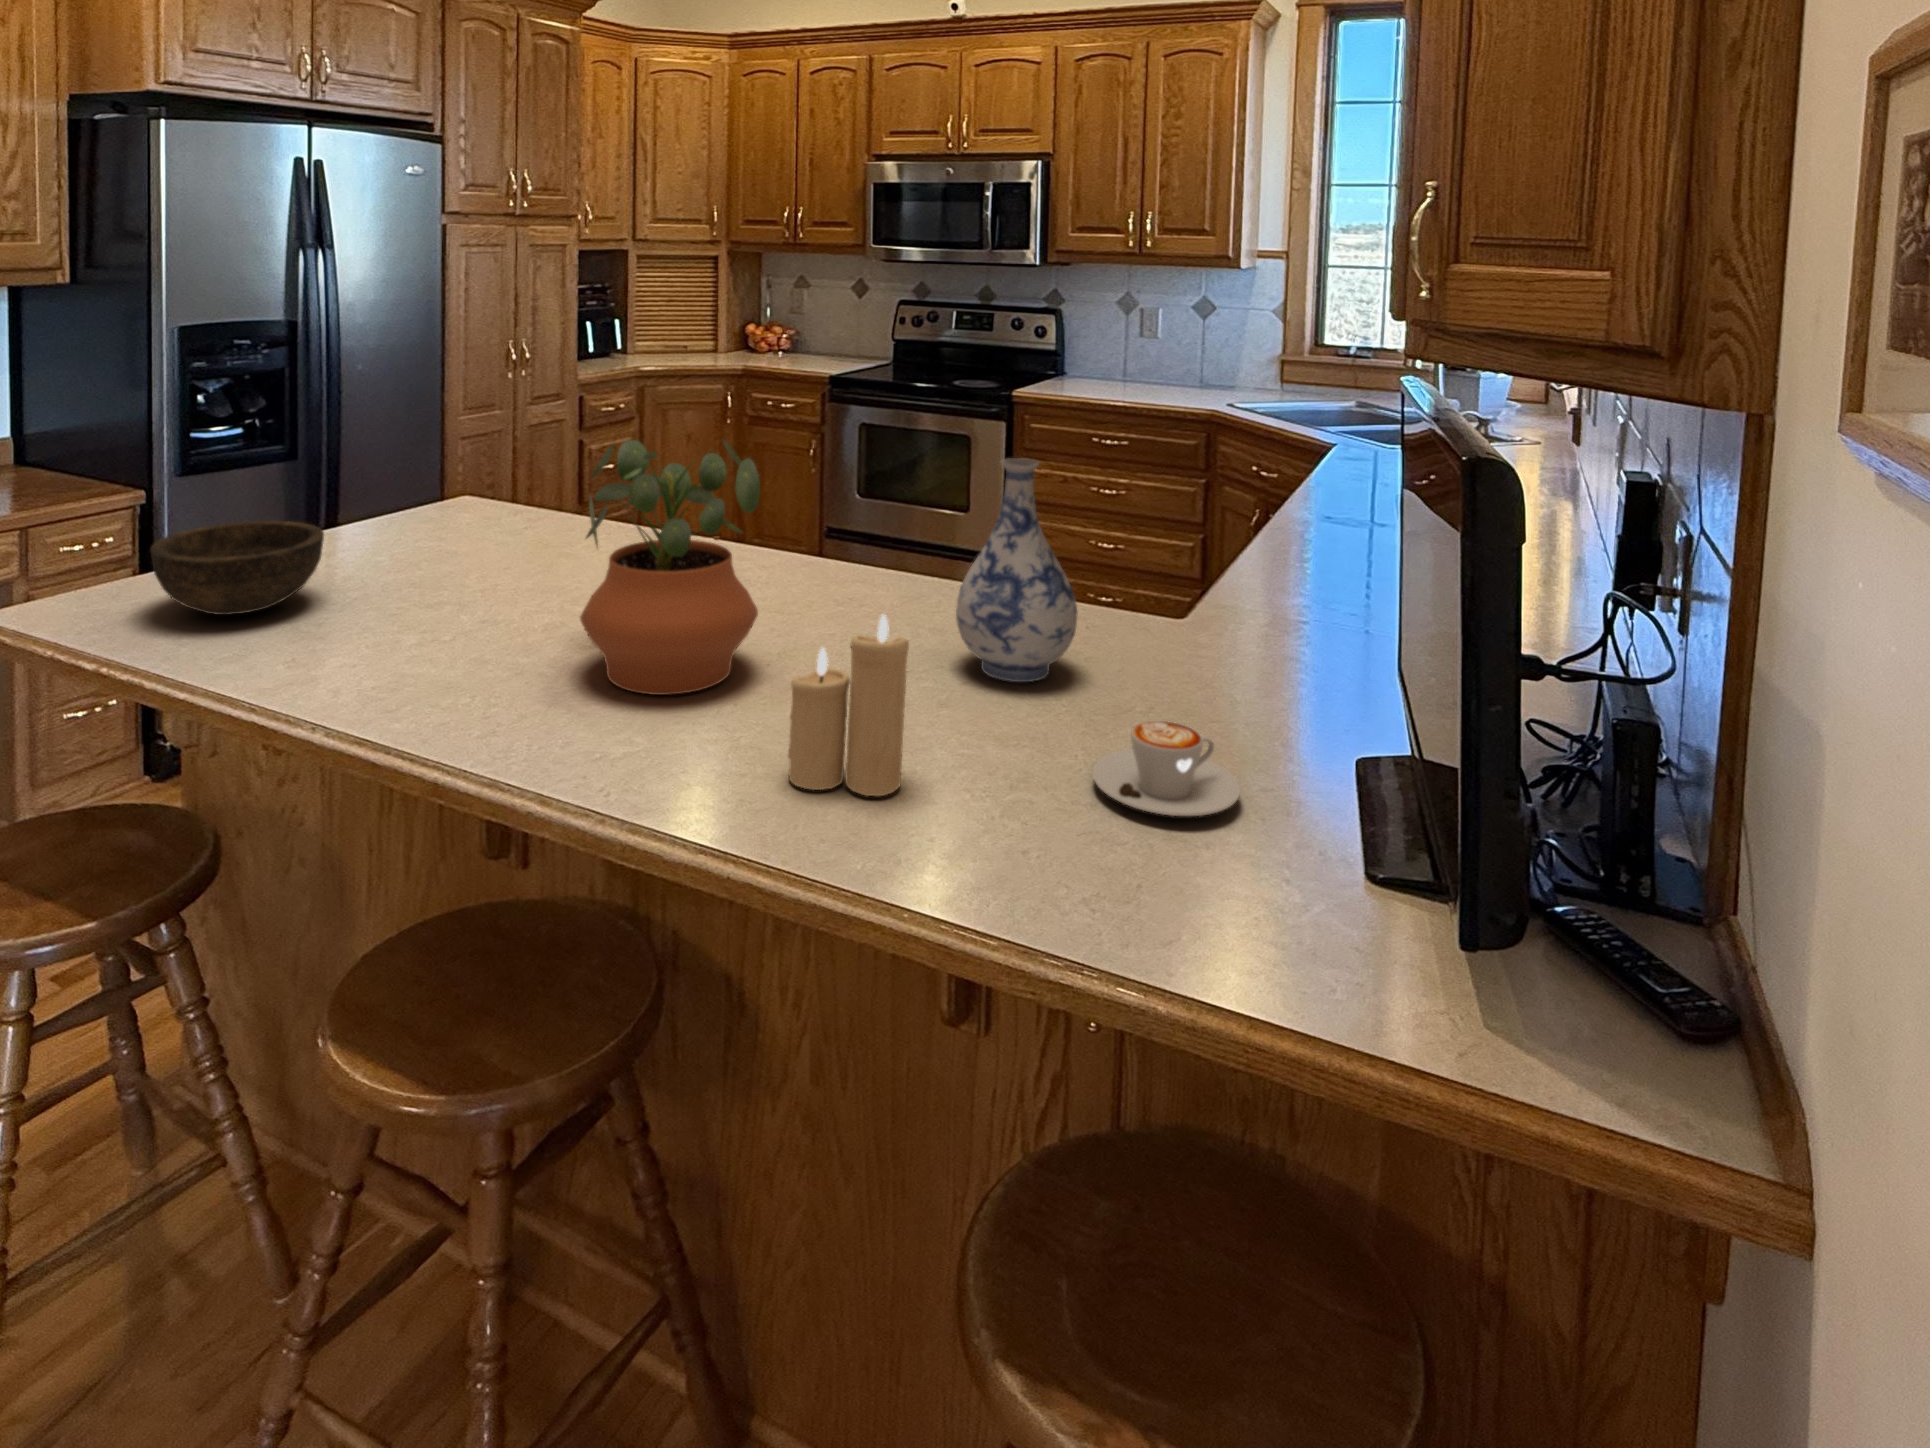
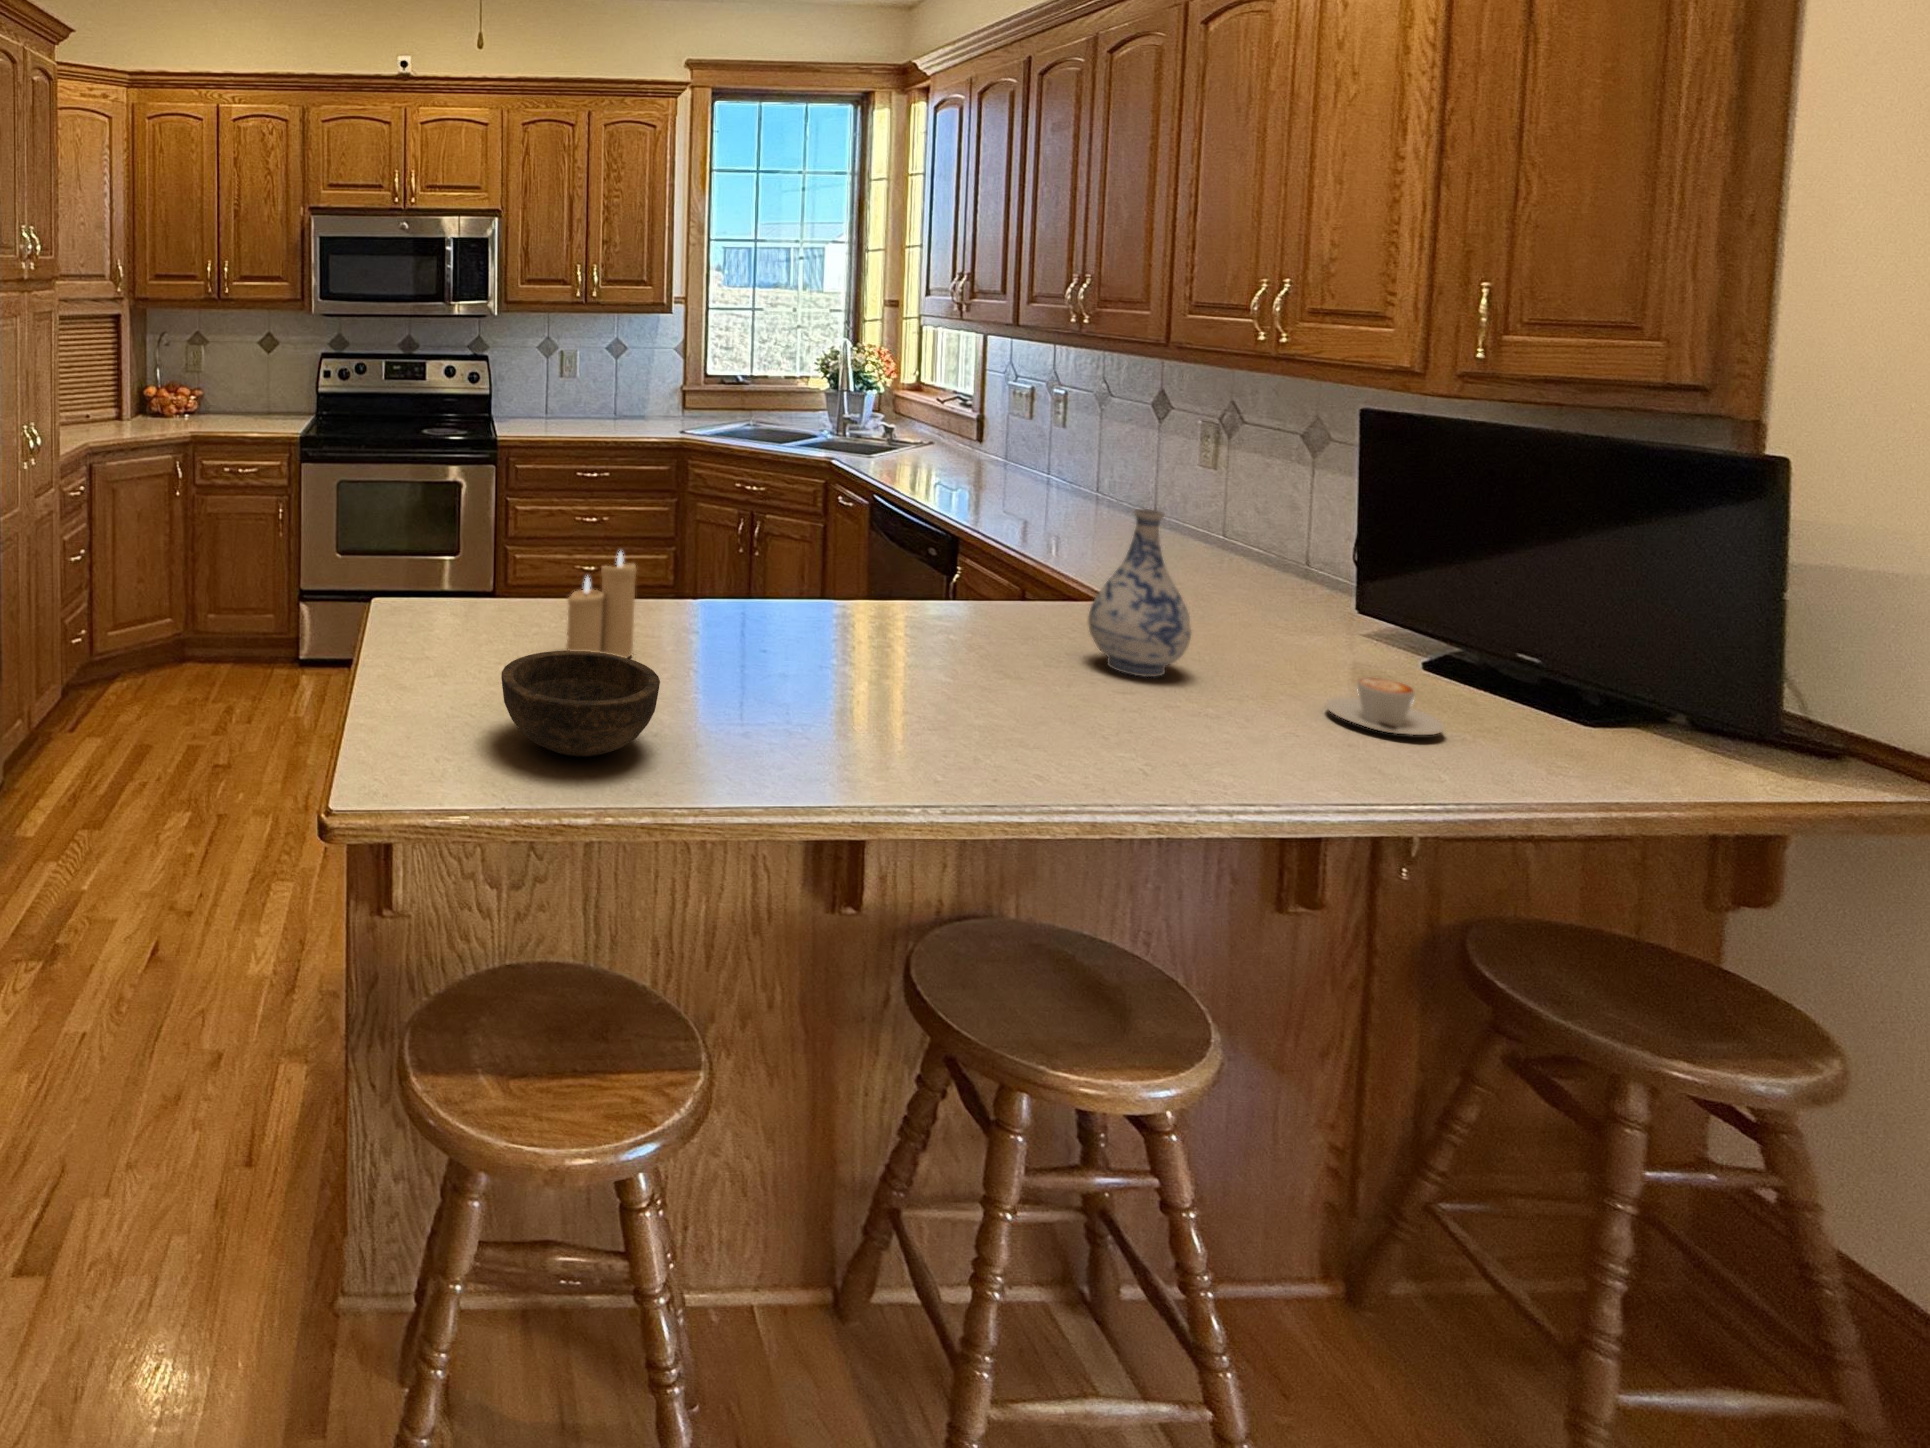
potted plant: present [580,440,760,695] -> none [881,519,1084,738]
candle: present [788,615,909,796] -> present [567,552,636,657]

